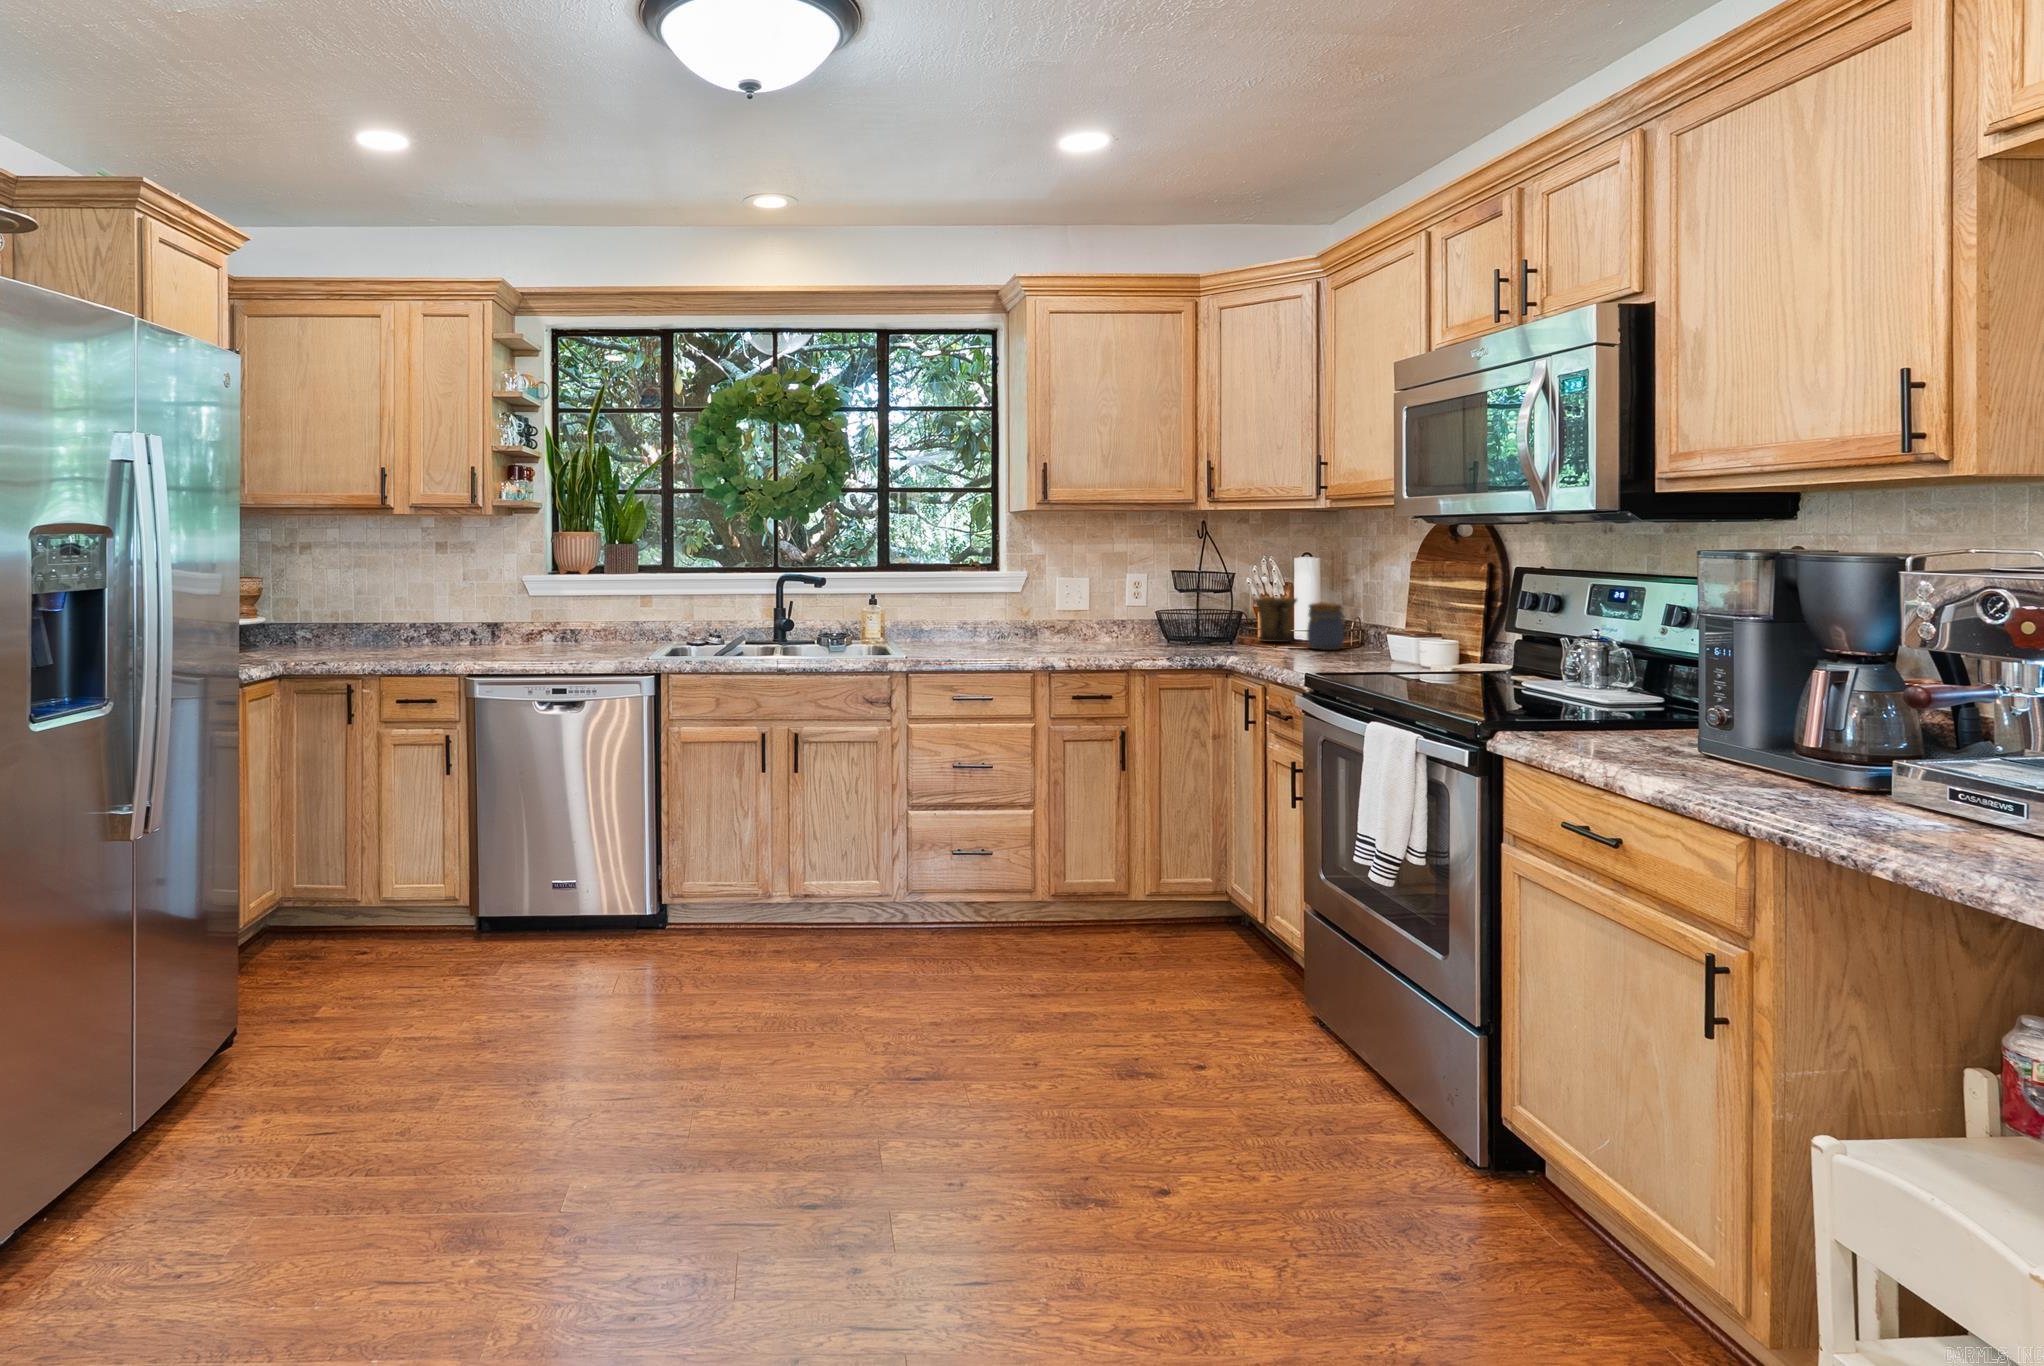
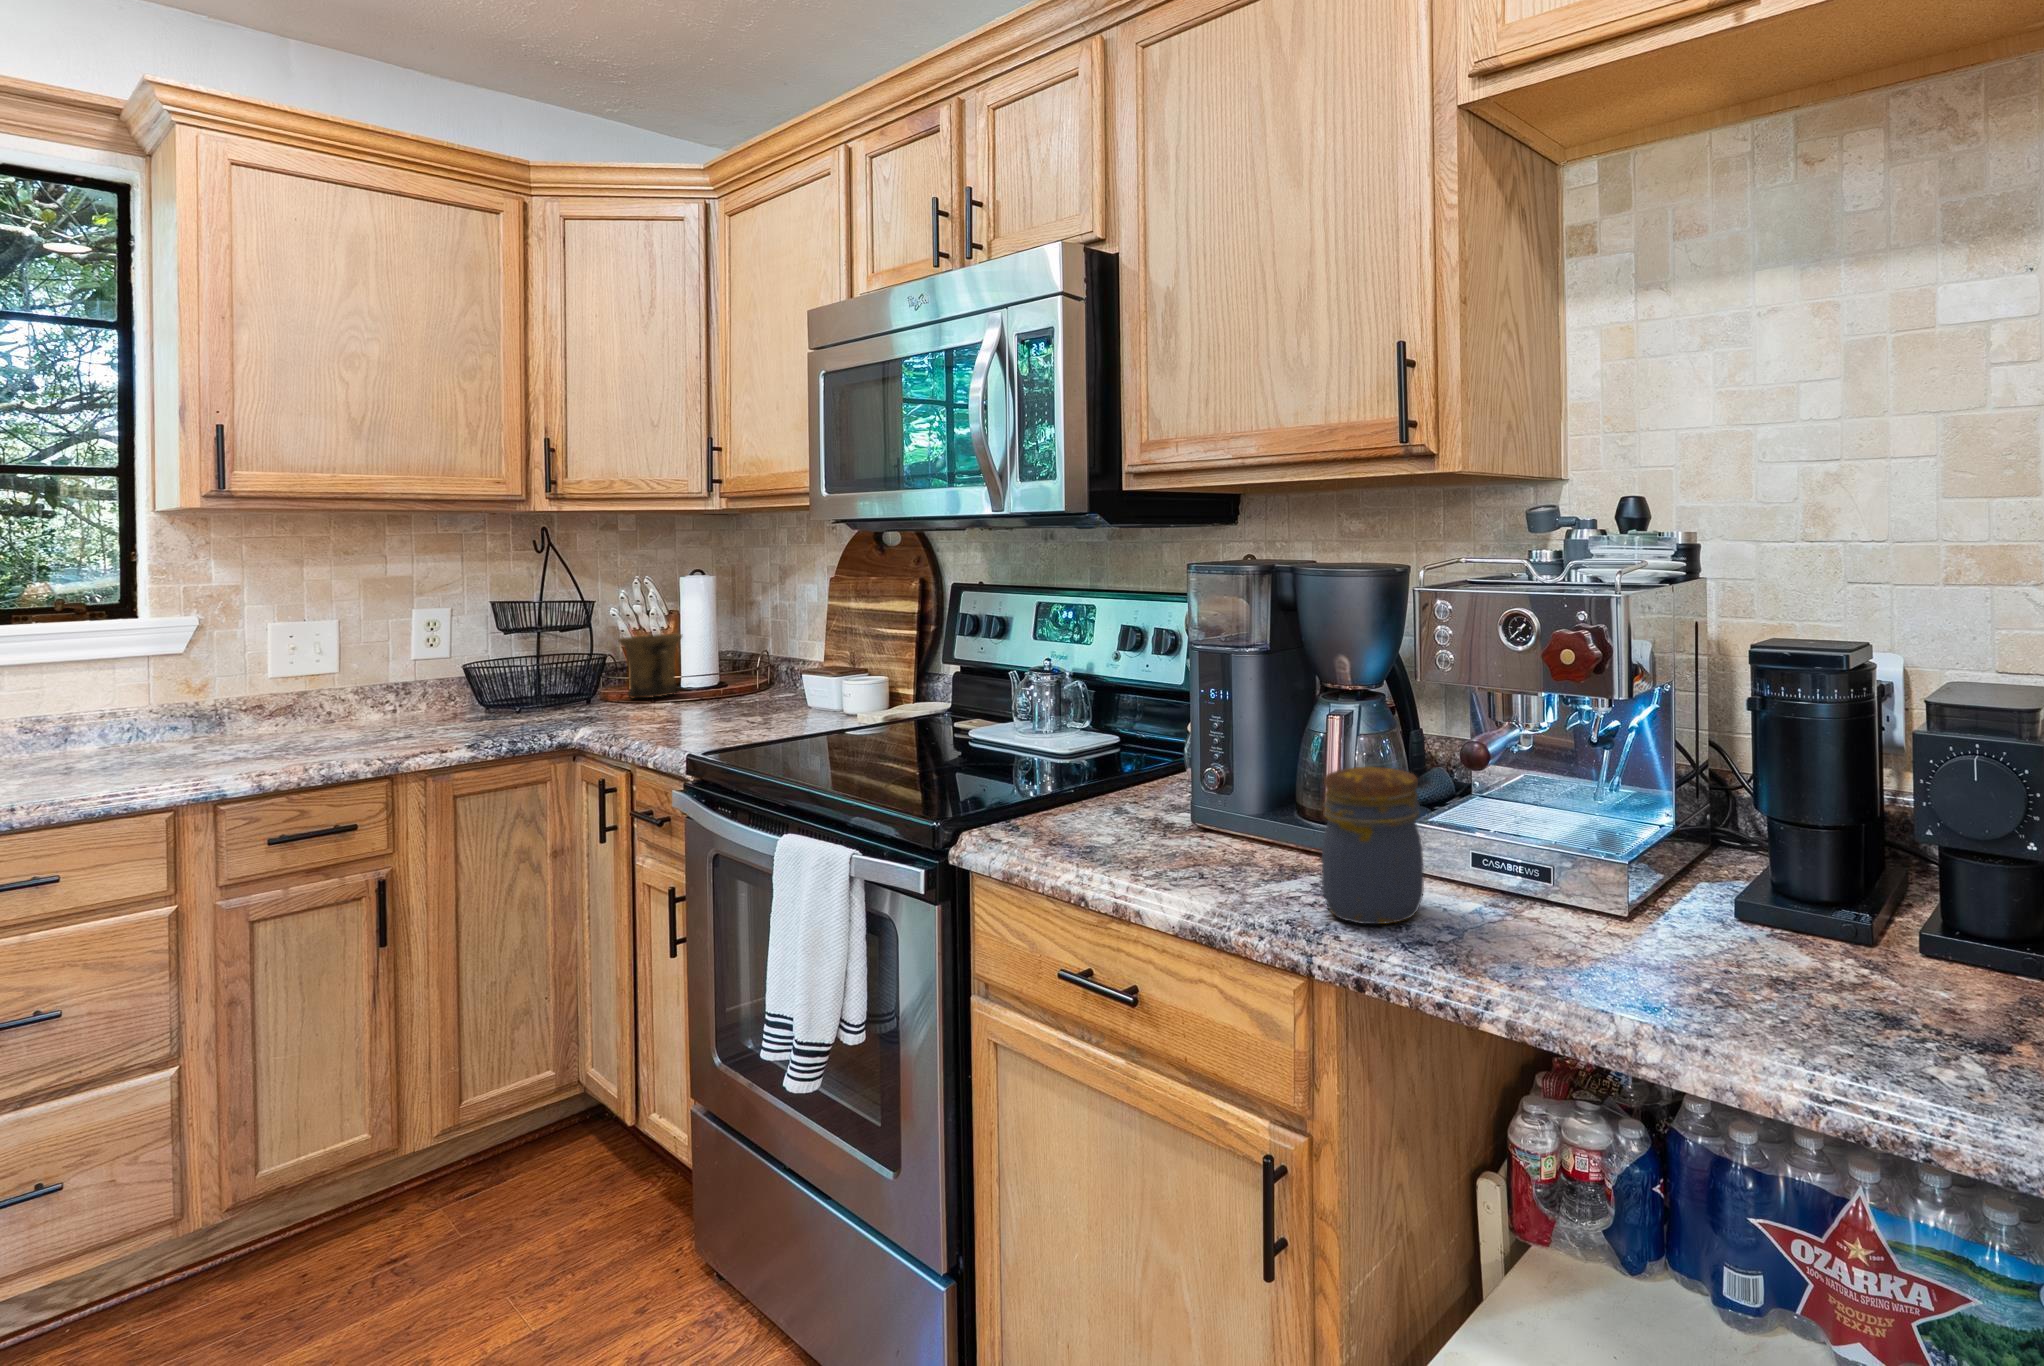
jar: present [1307,602,1345,650] -> present [1322,767,1424,924]

